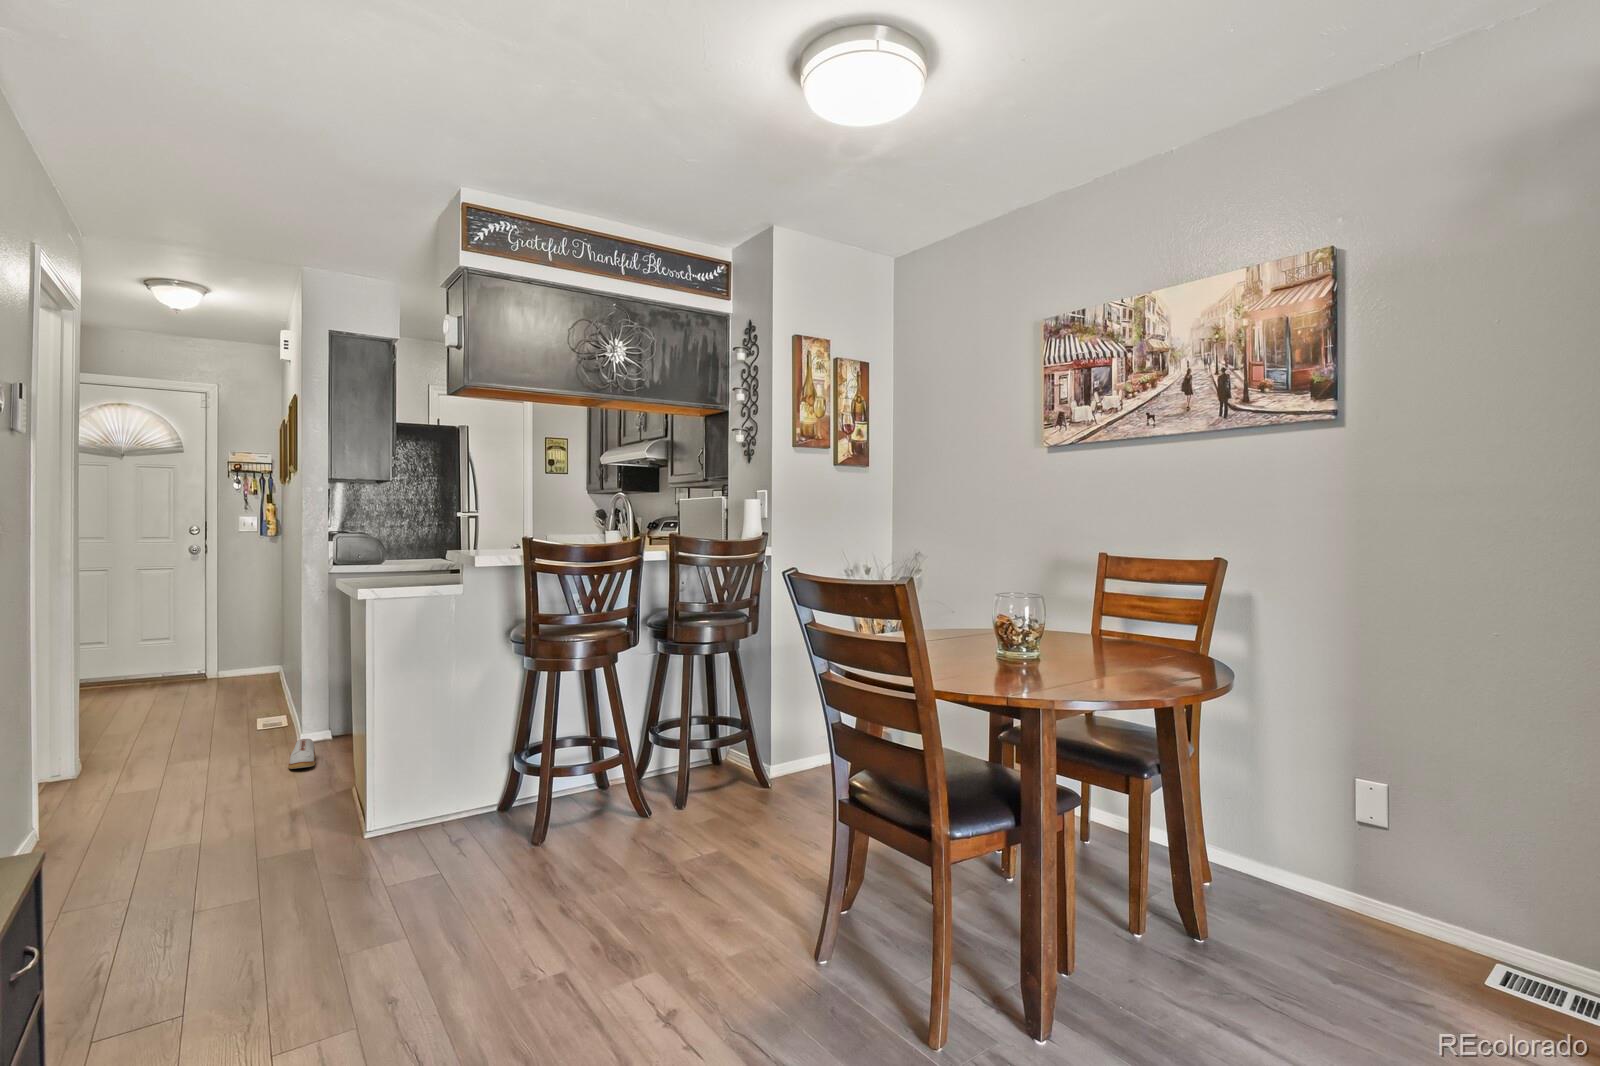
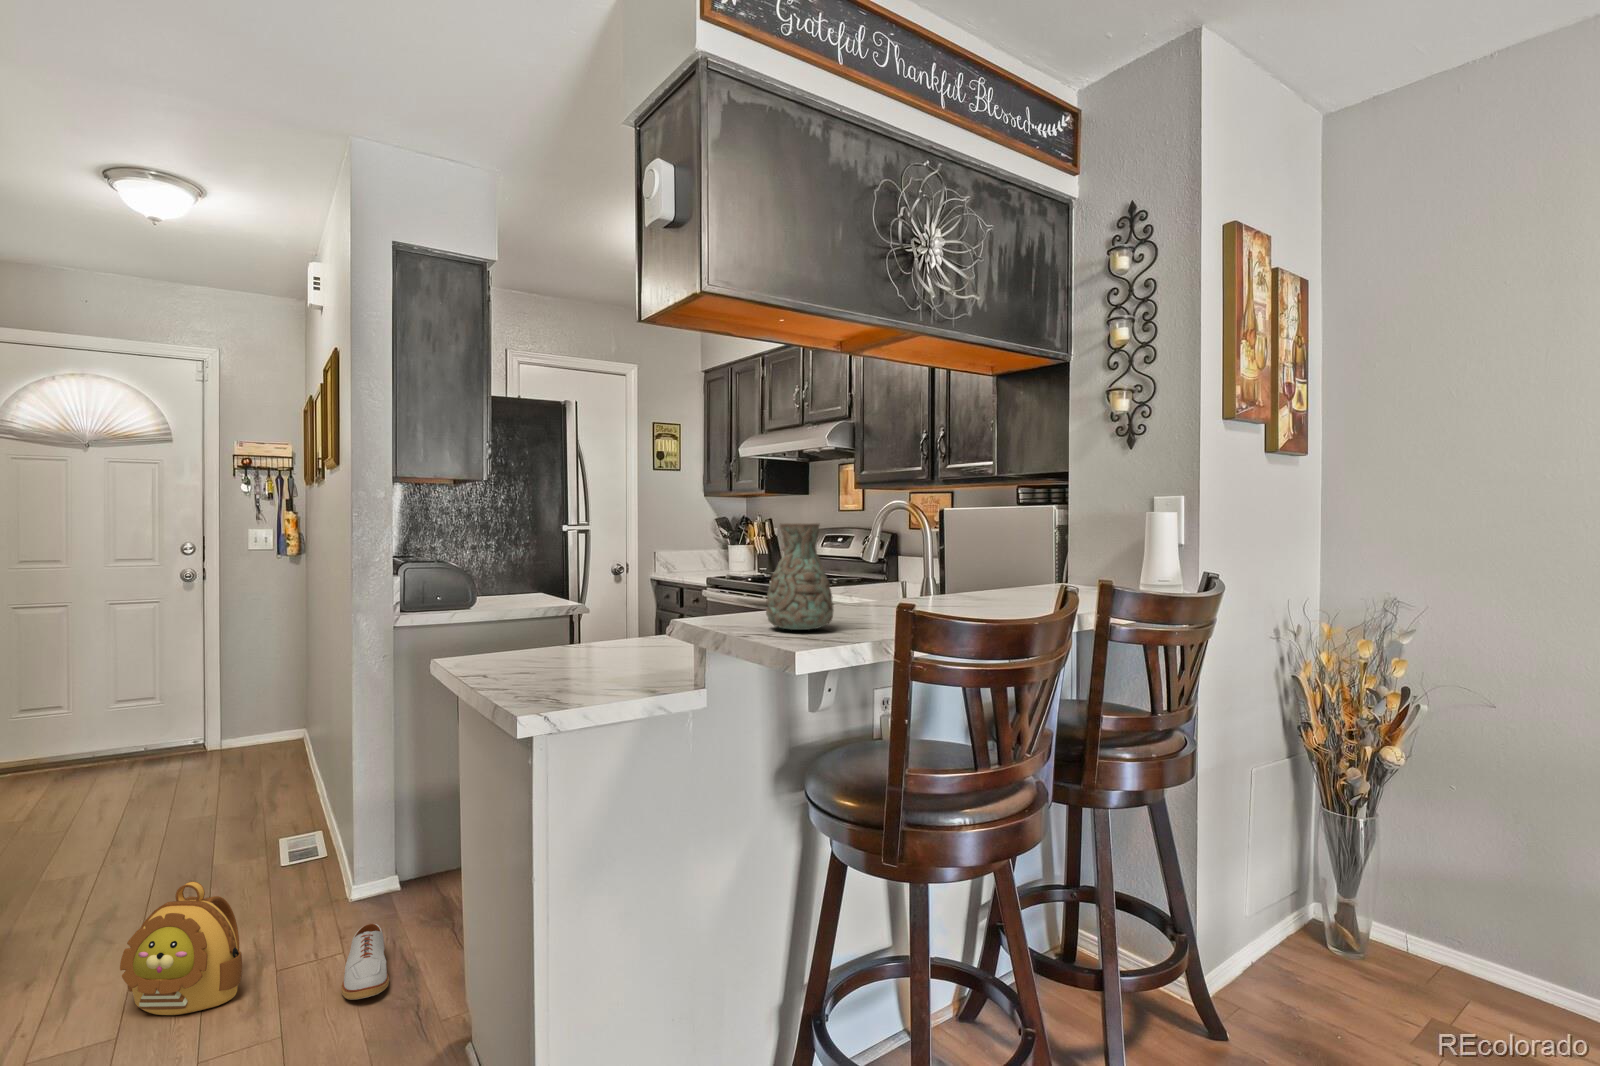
decorative vase: none [478,505,512,554] -> present [766,523,833,630]
backpack: none [168,705,233,774] -> present [120,881,242,1015]

